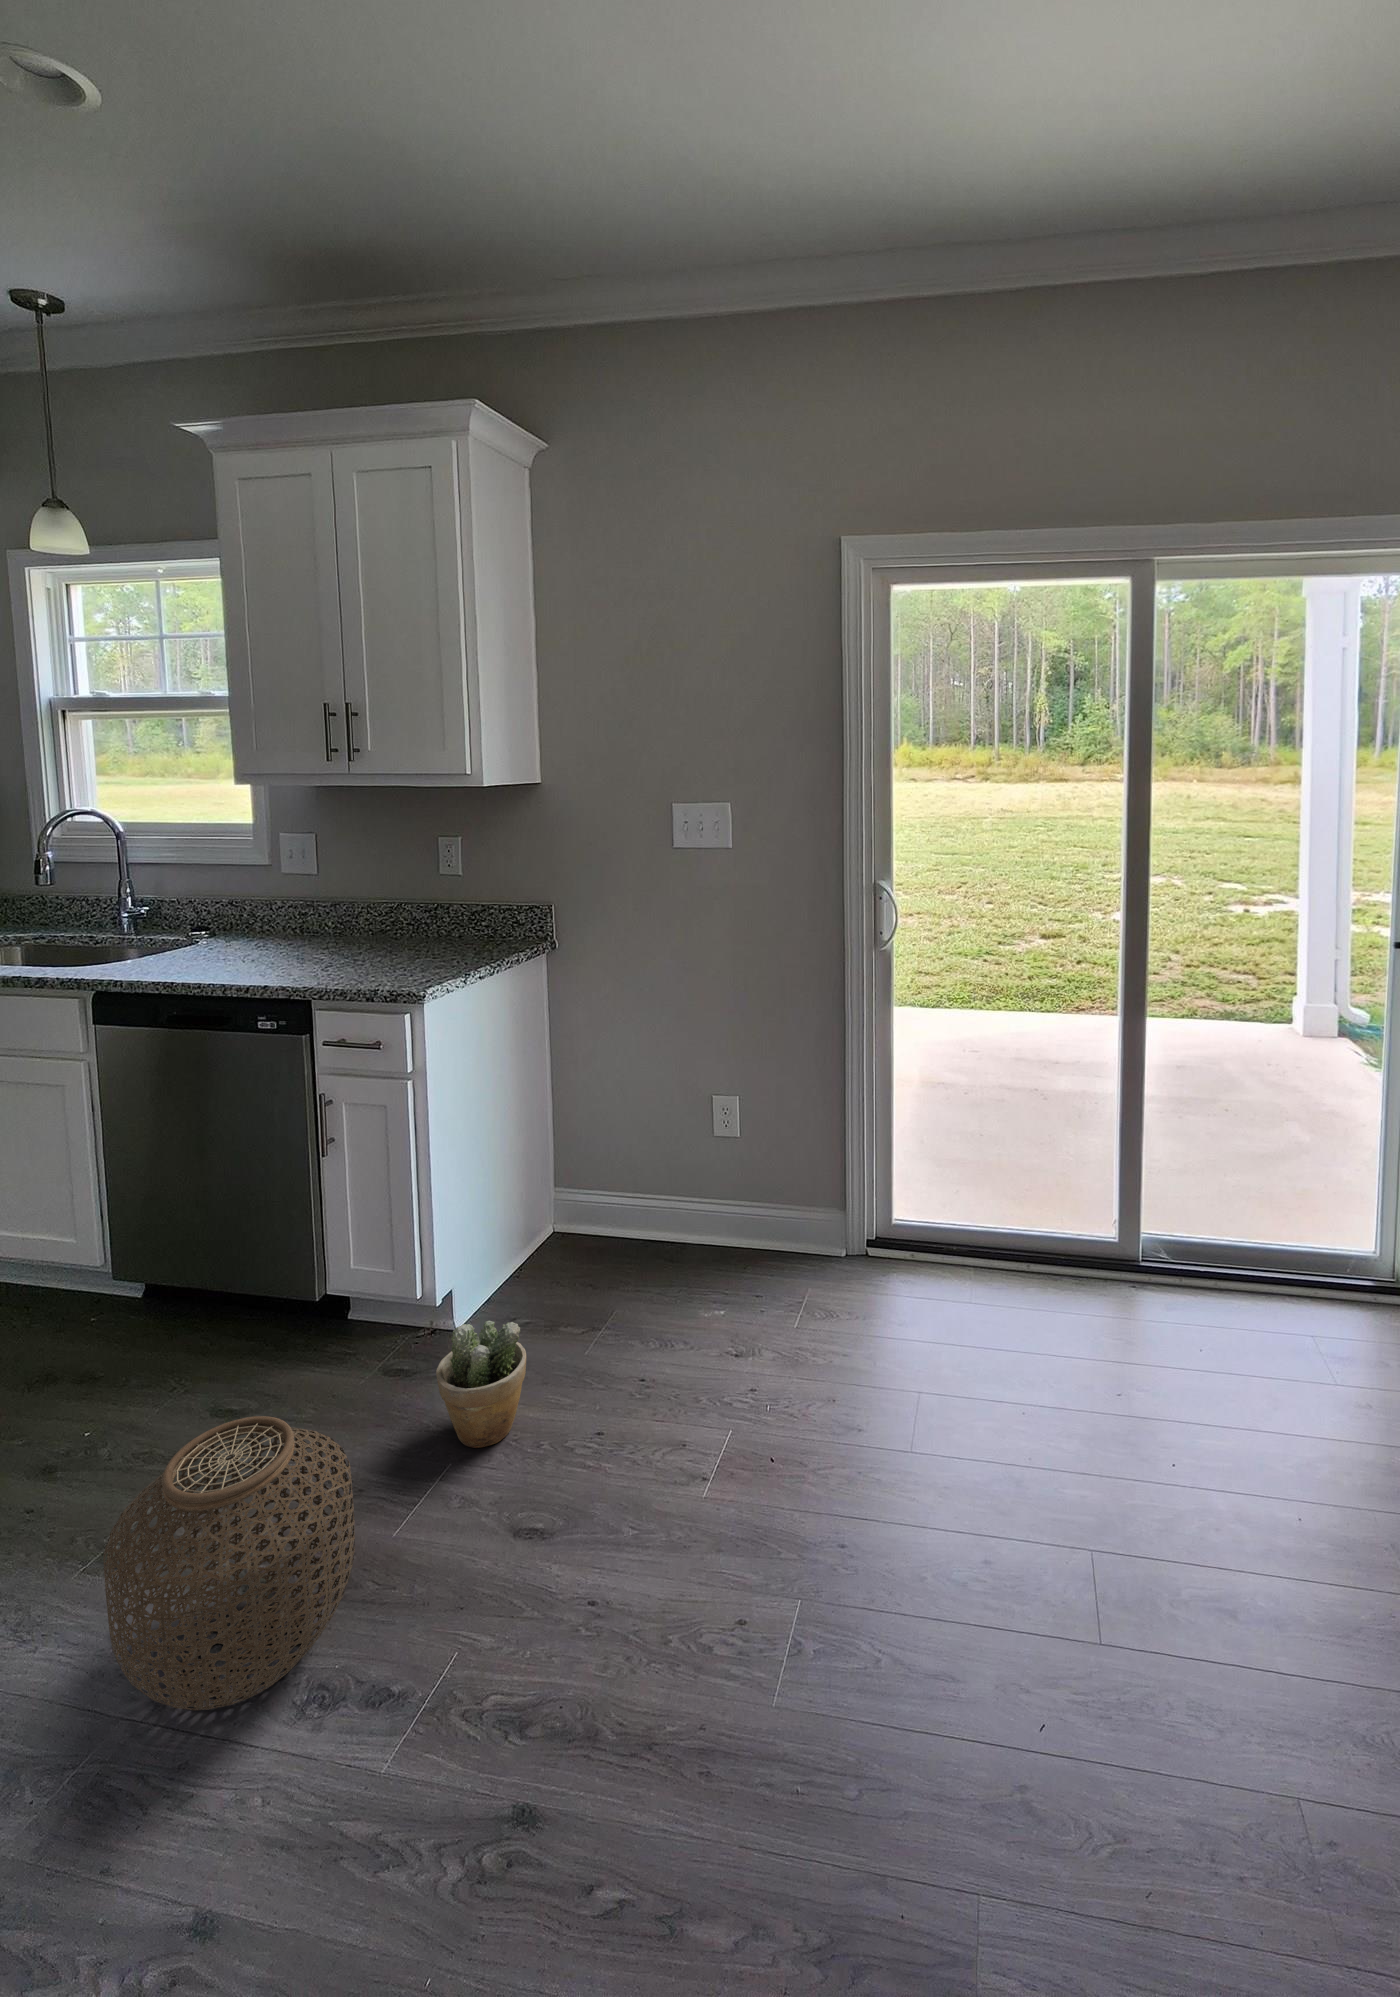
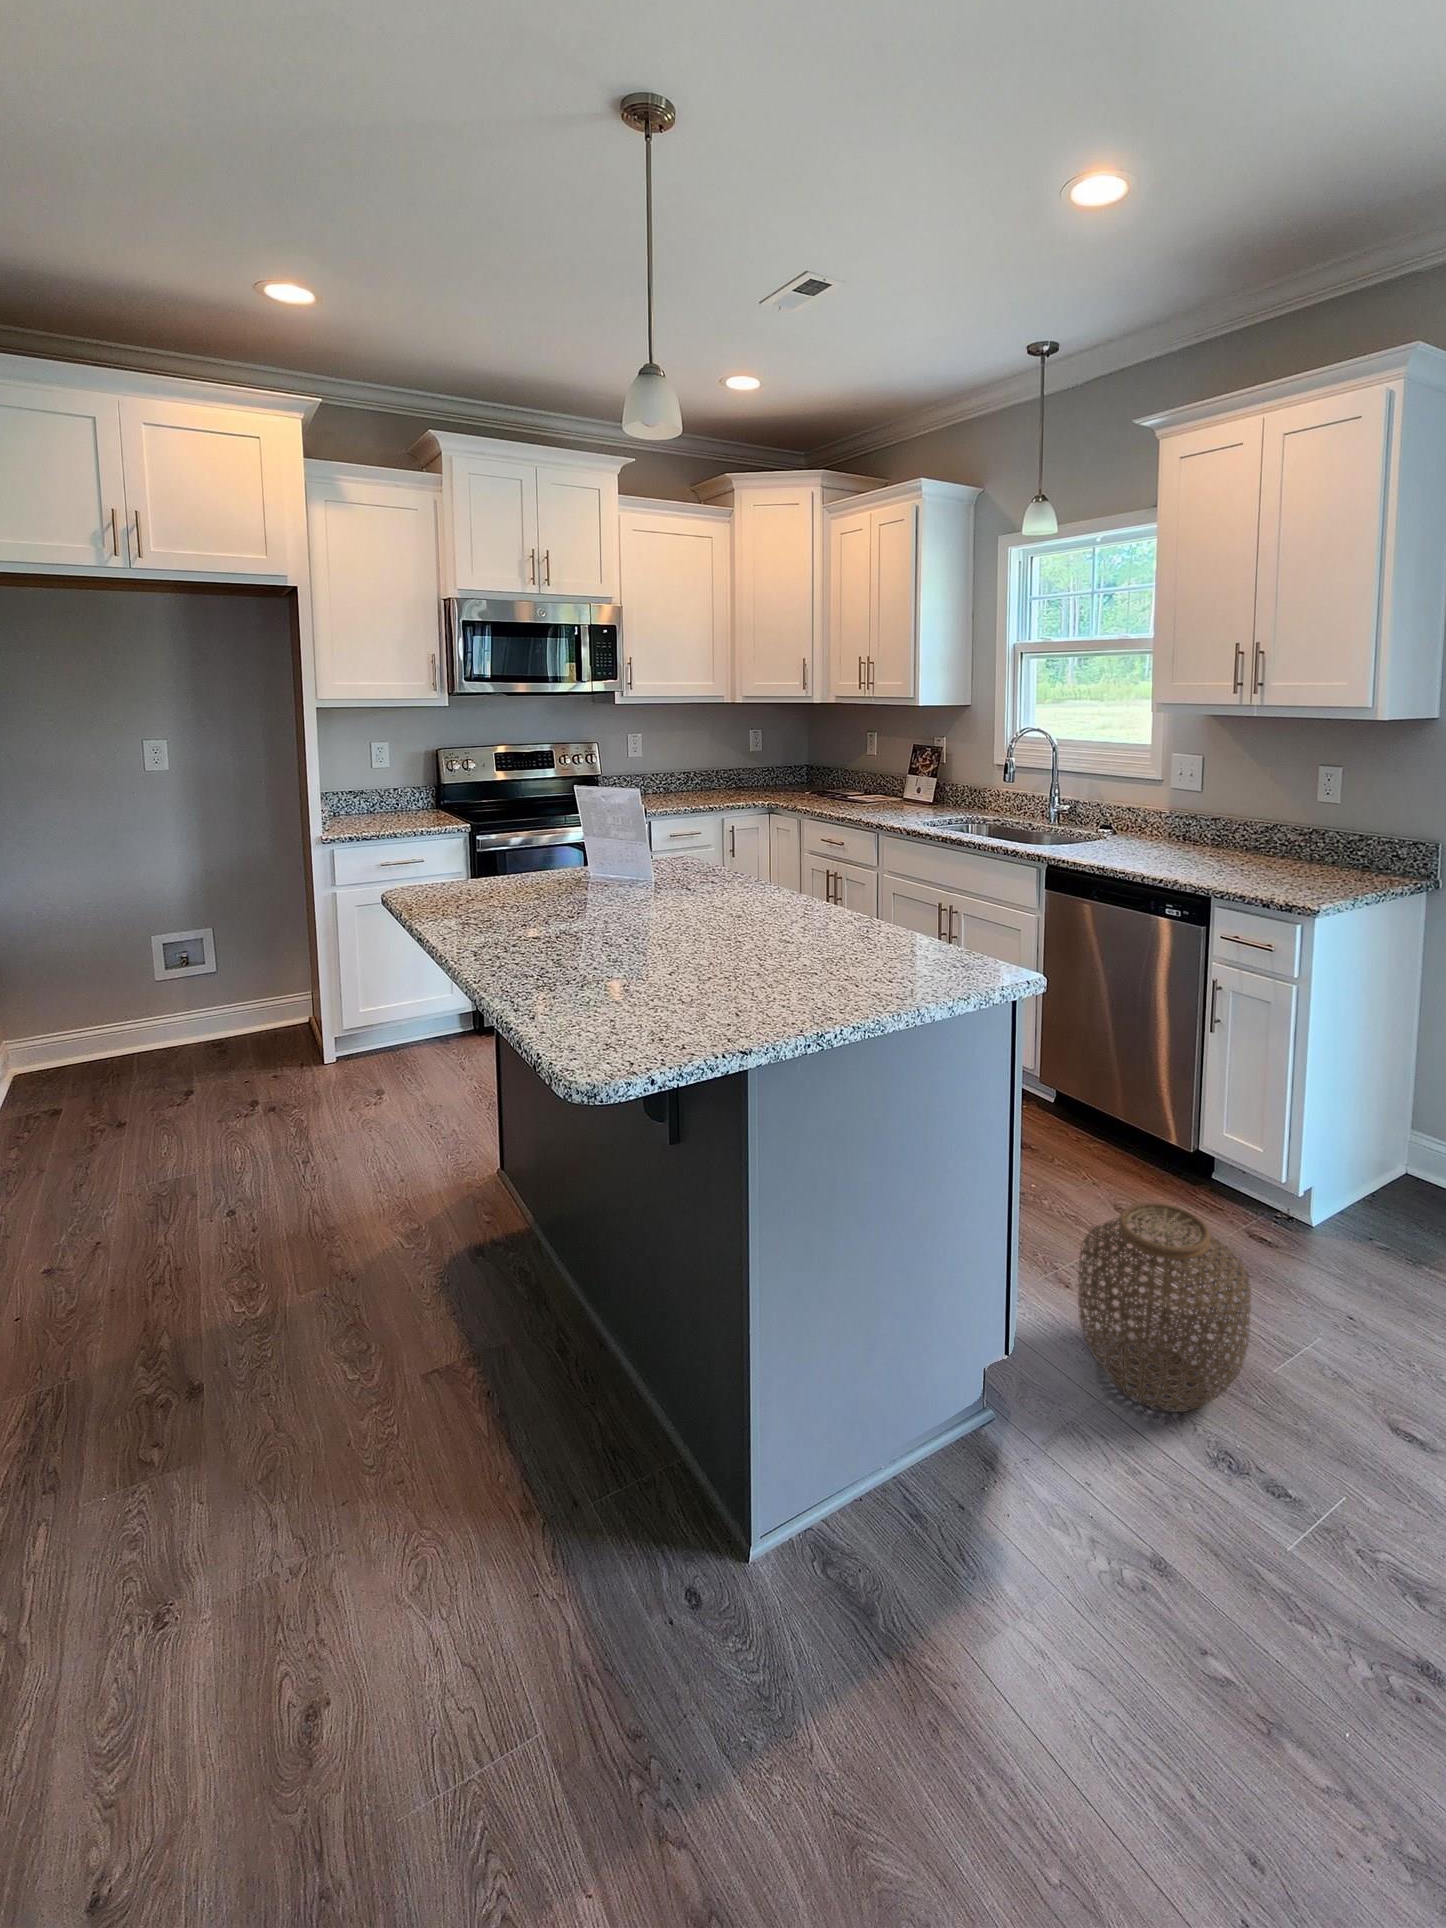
potted plant: present [436,1321,526,1448] -> none [1307,1213,1397,1333]

